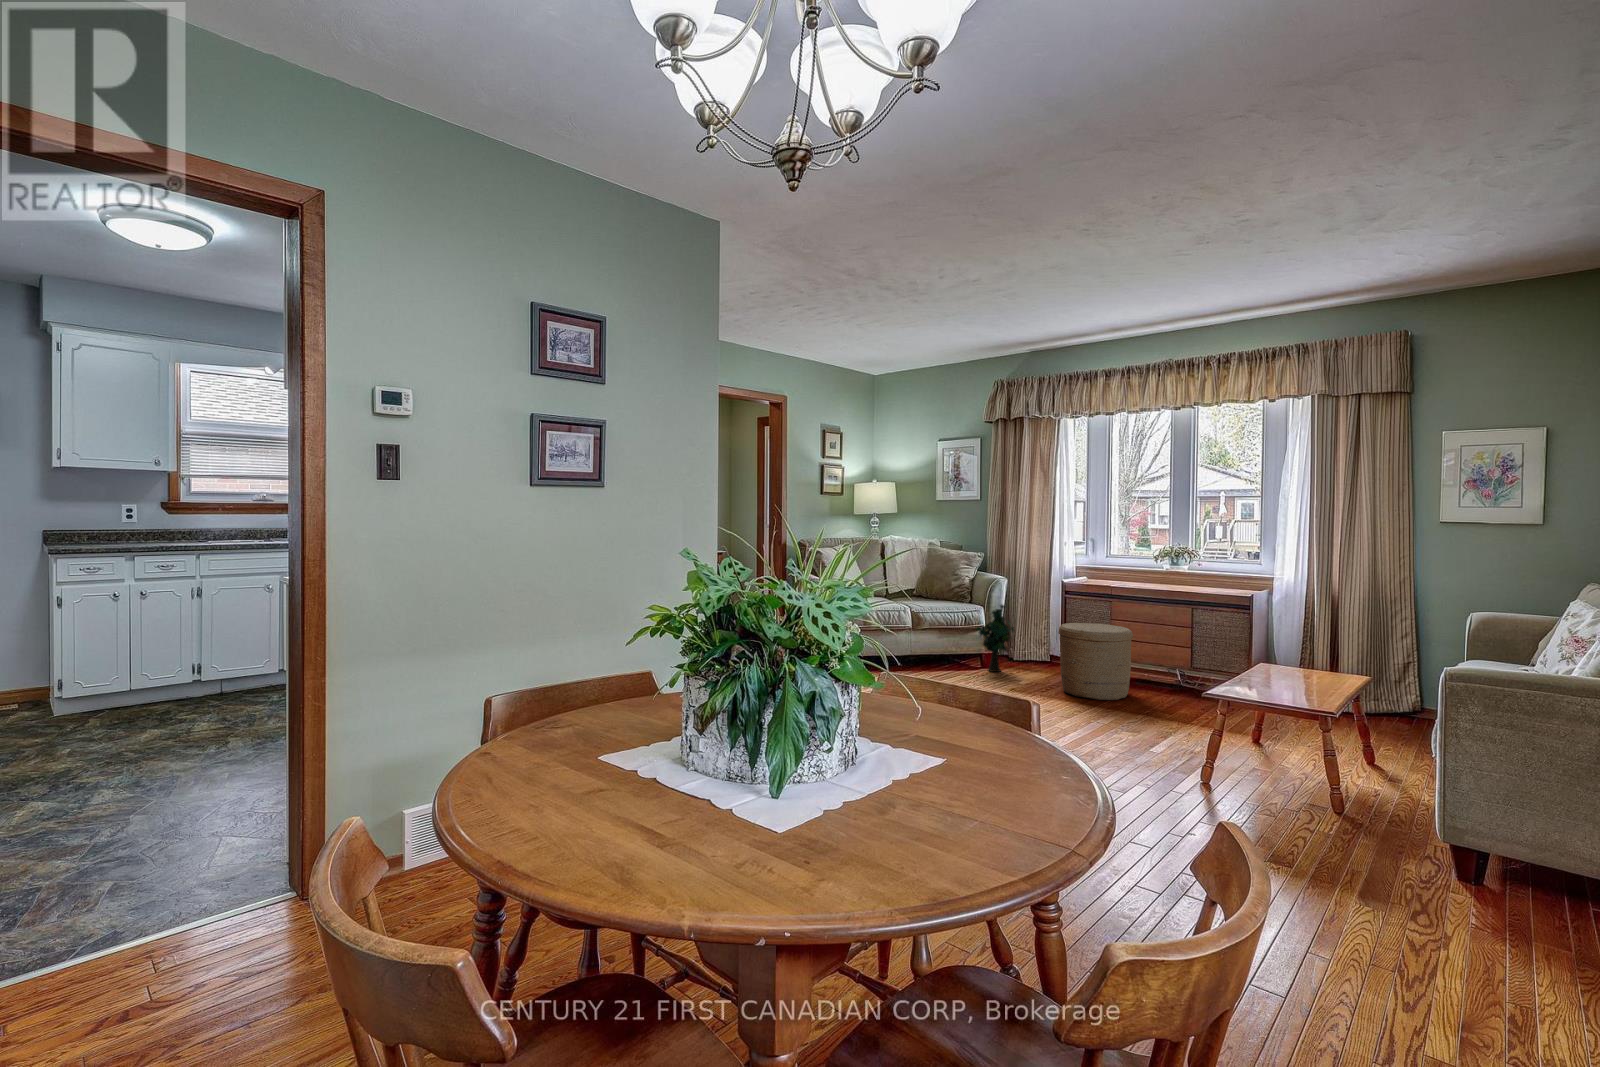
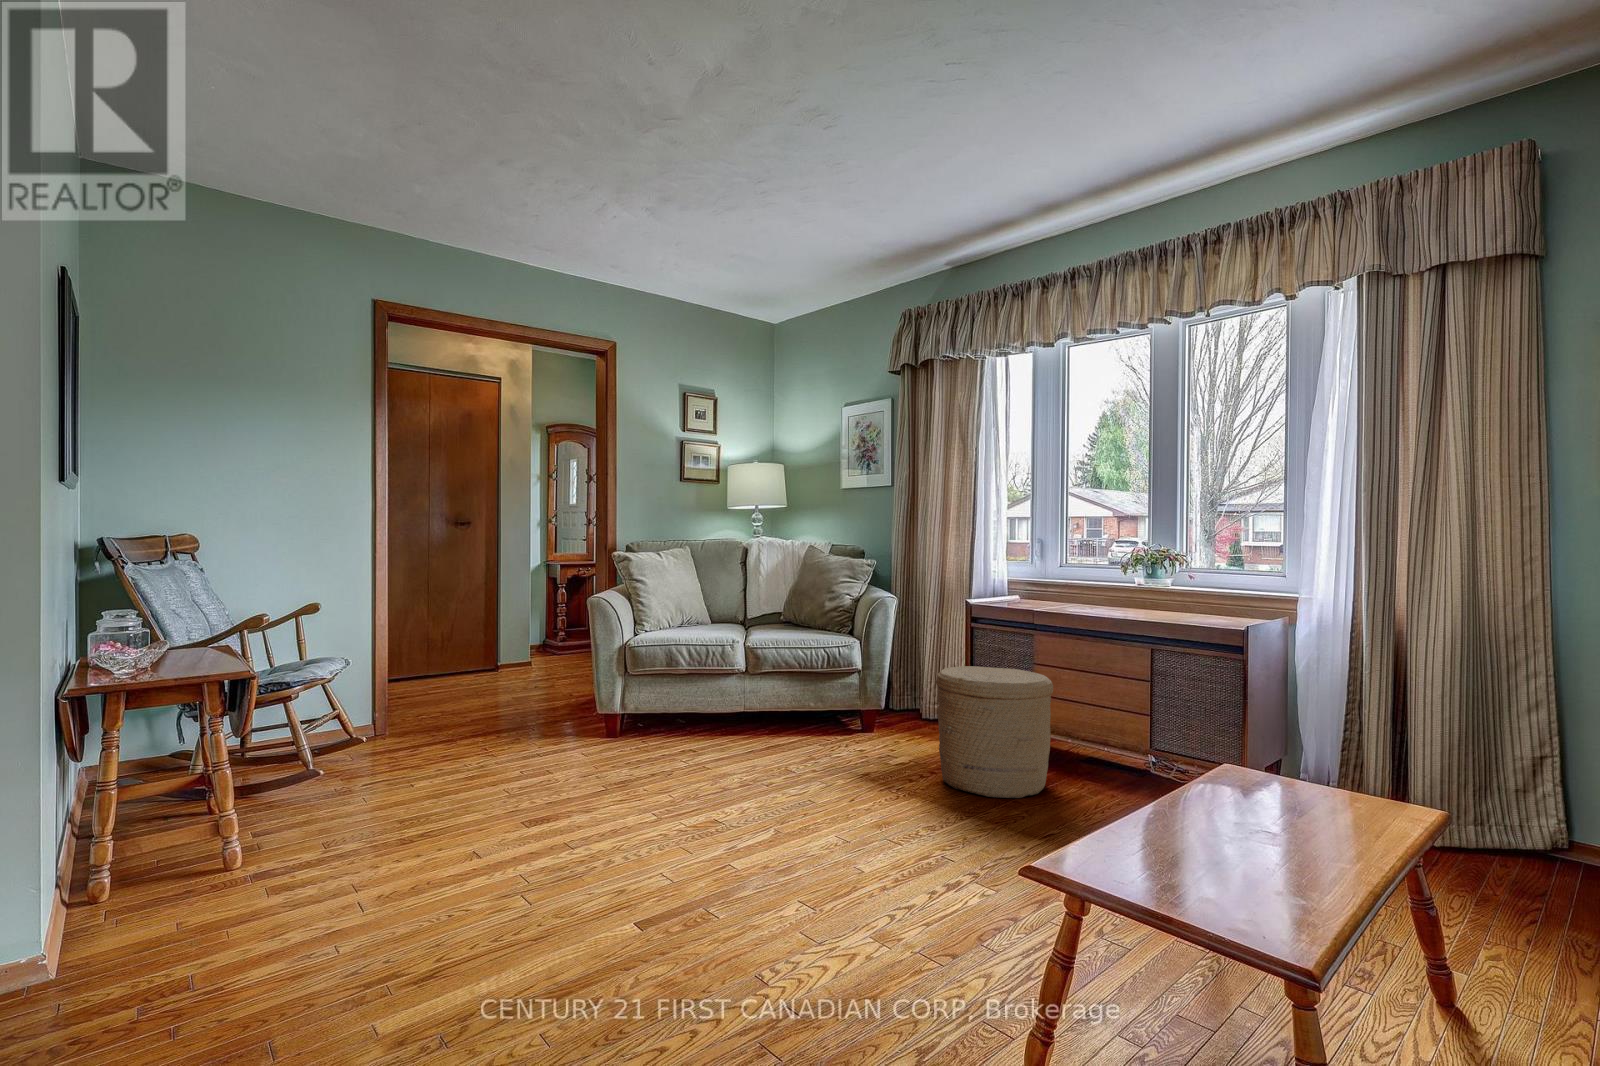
decorative plant: present [976,605,1014,672] -> none [847,636,906,740]

